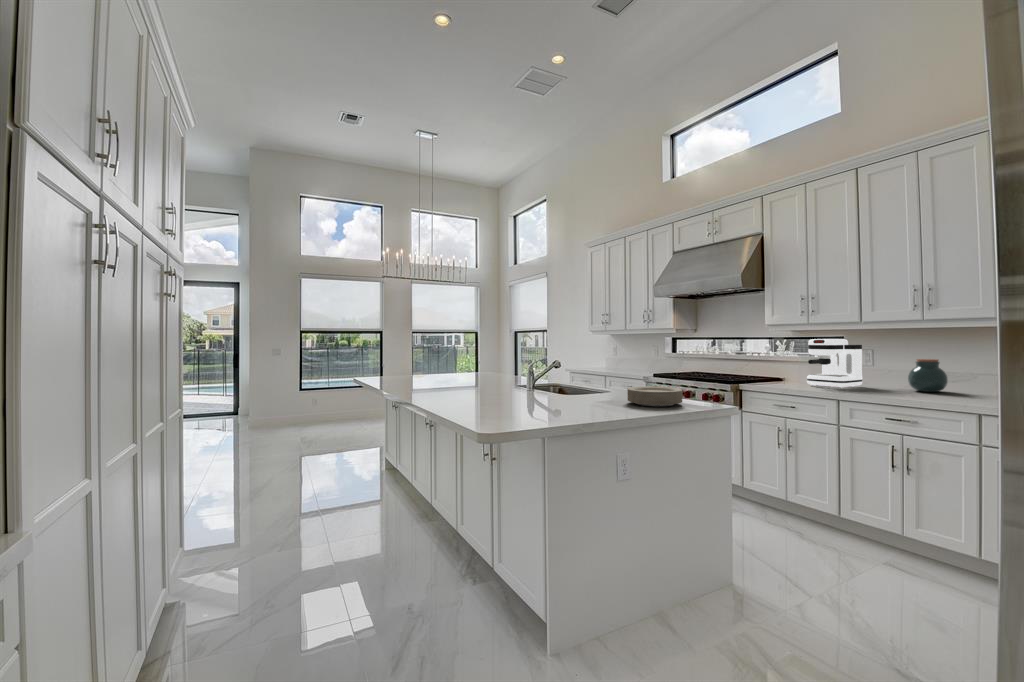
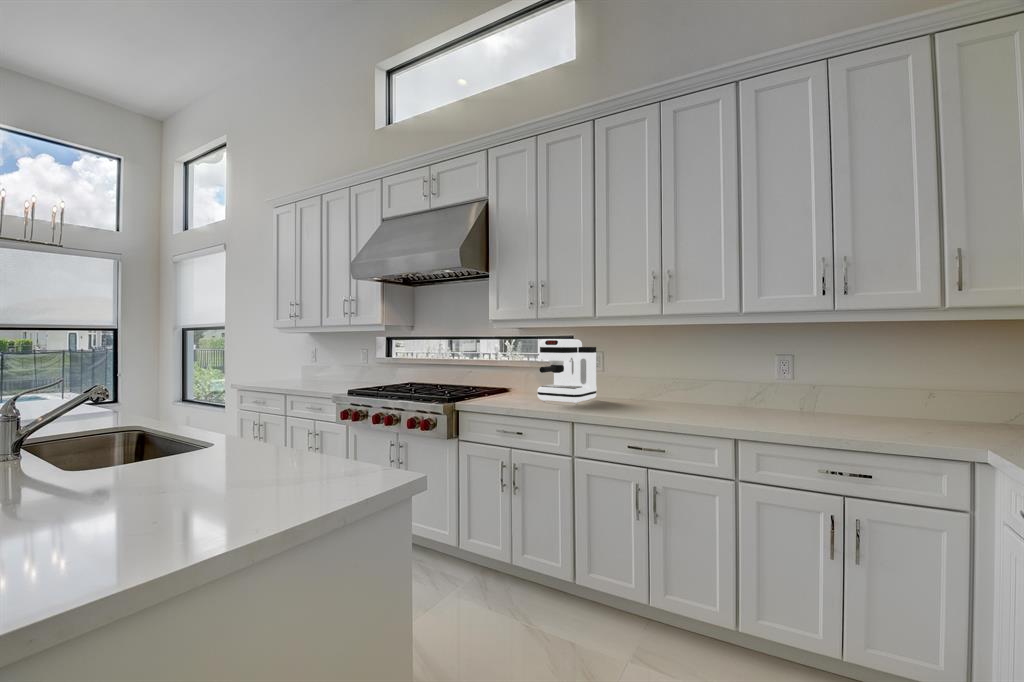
jar: present [908,359,948,392] -> none [644,364,682,405]
plate: present [627,386,682,407] -> none [156,437,305,500]

